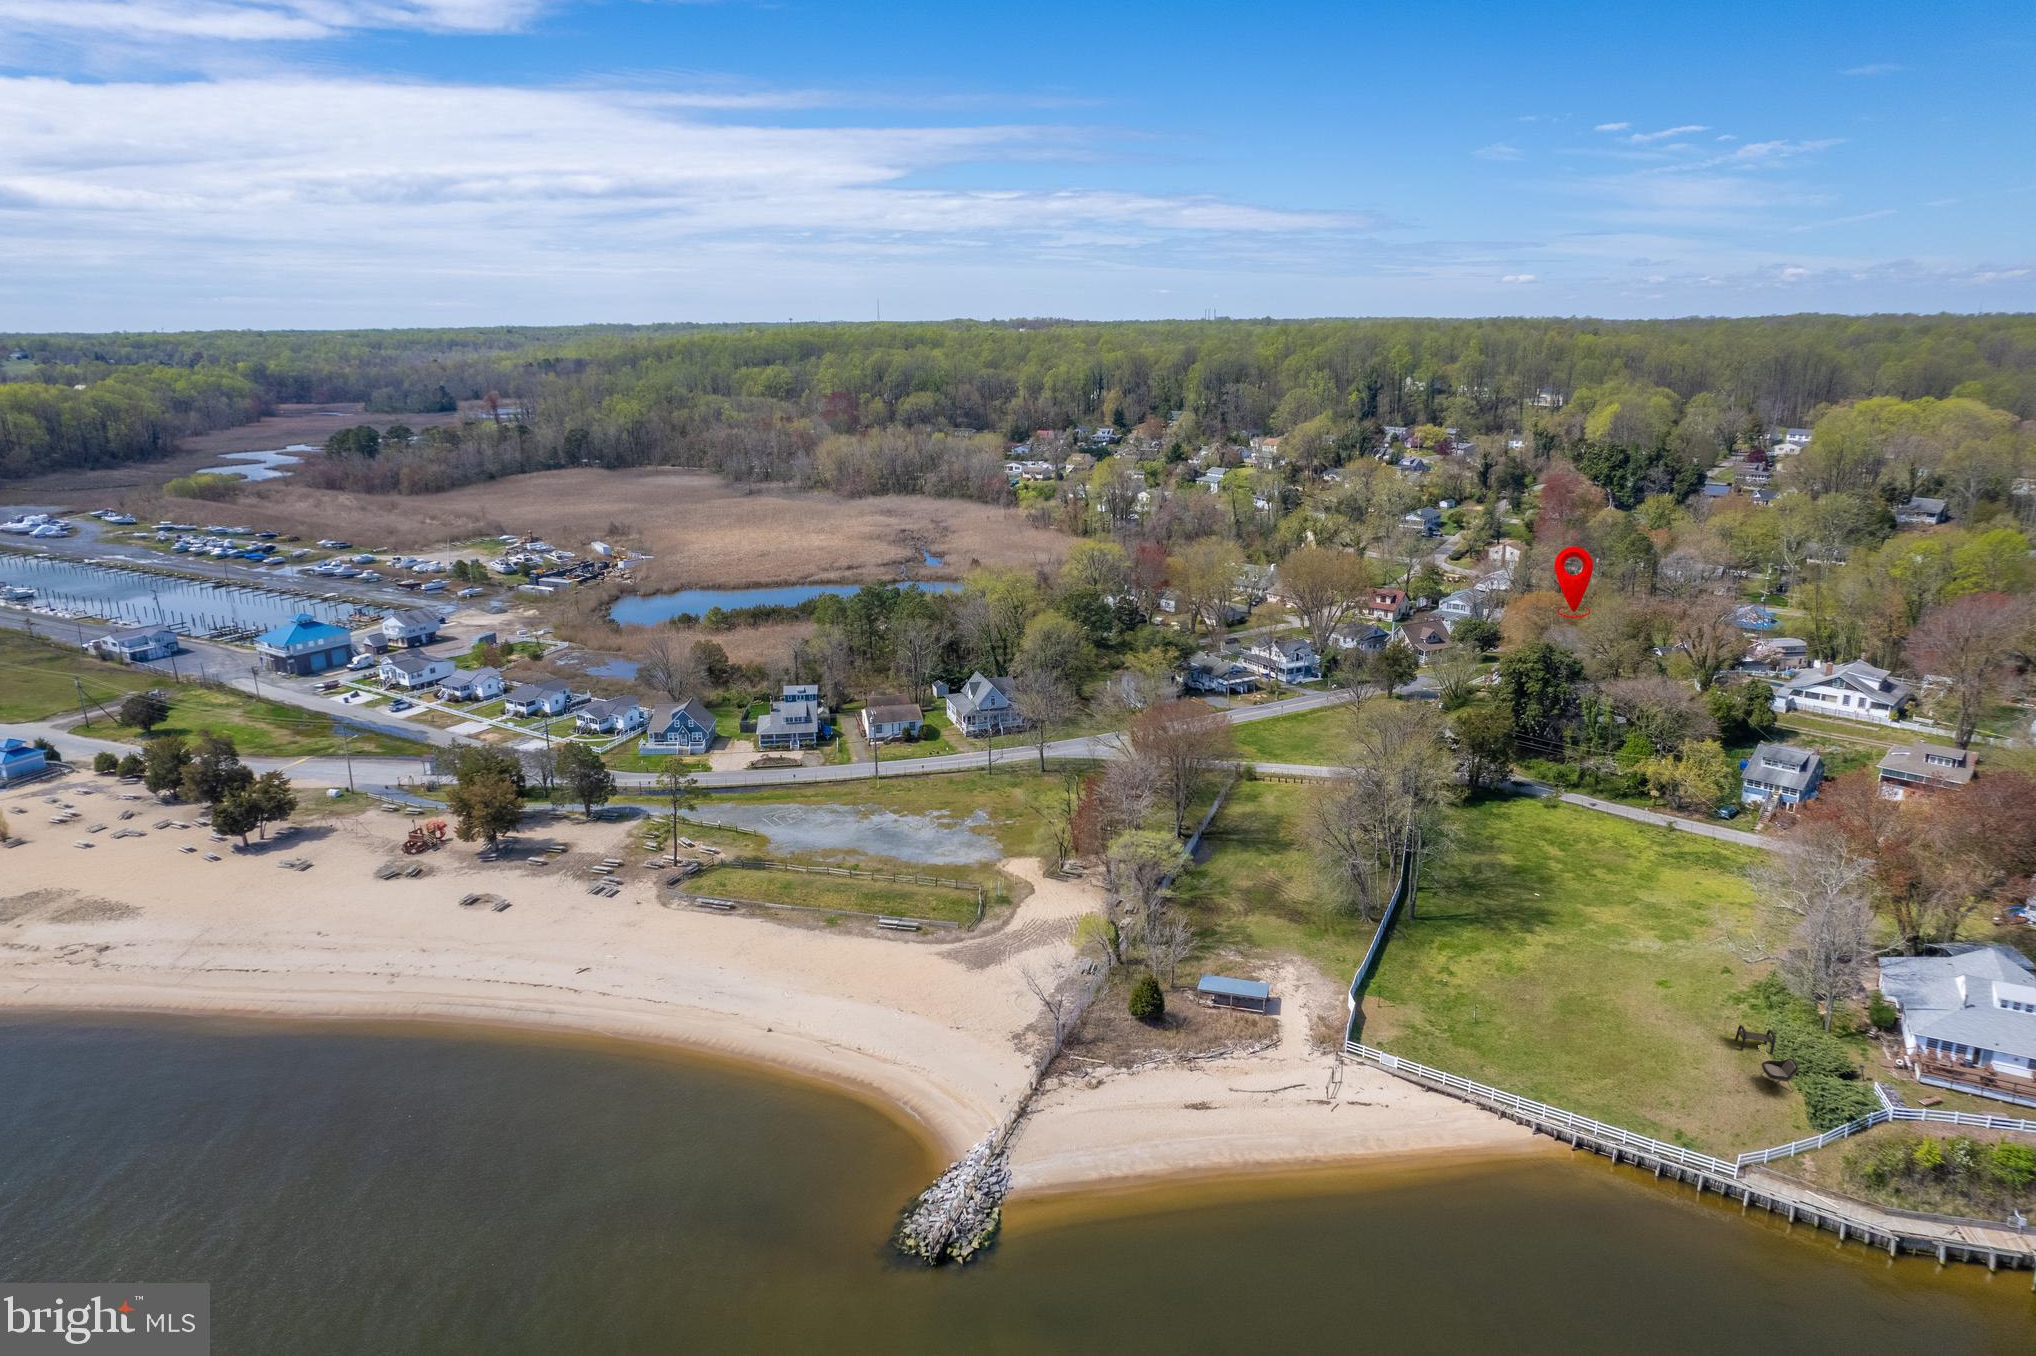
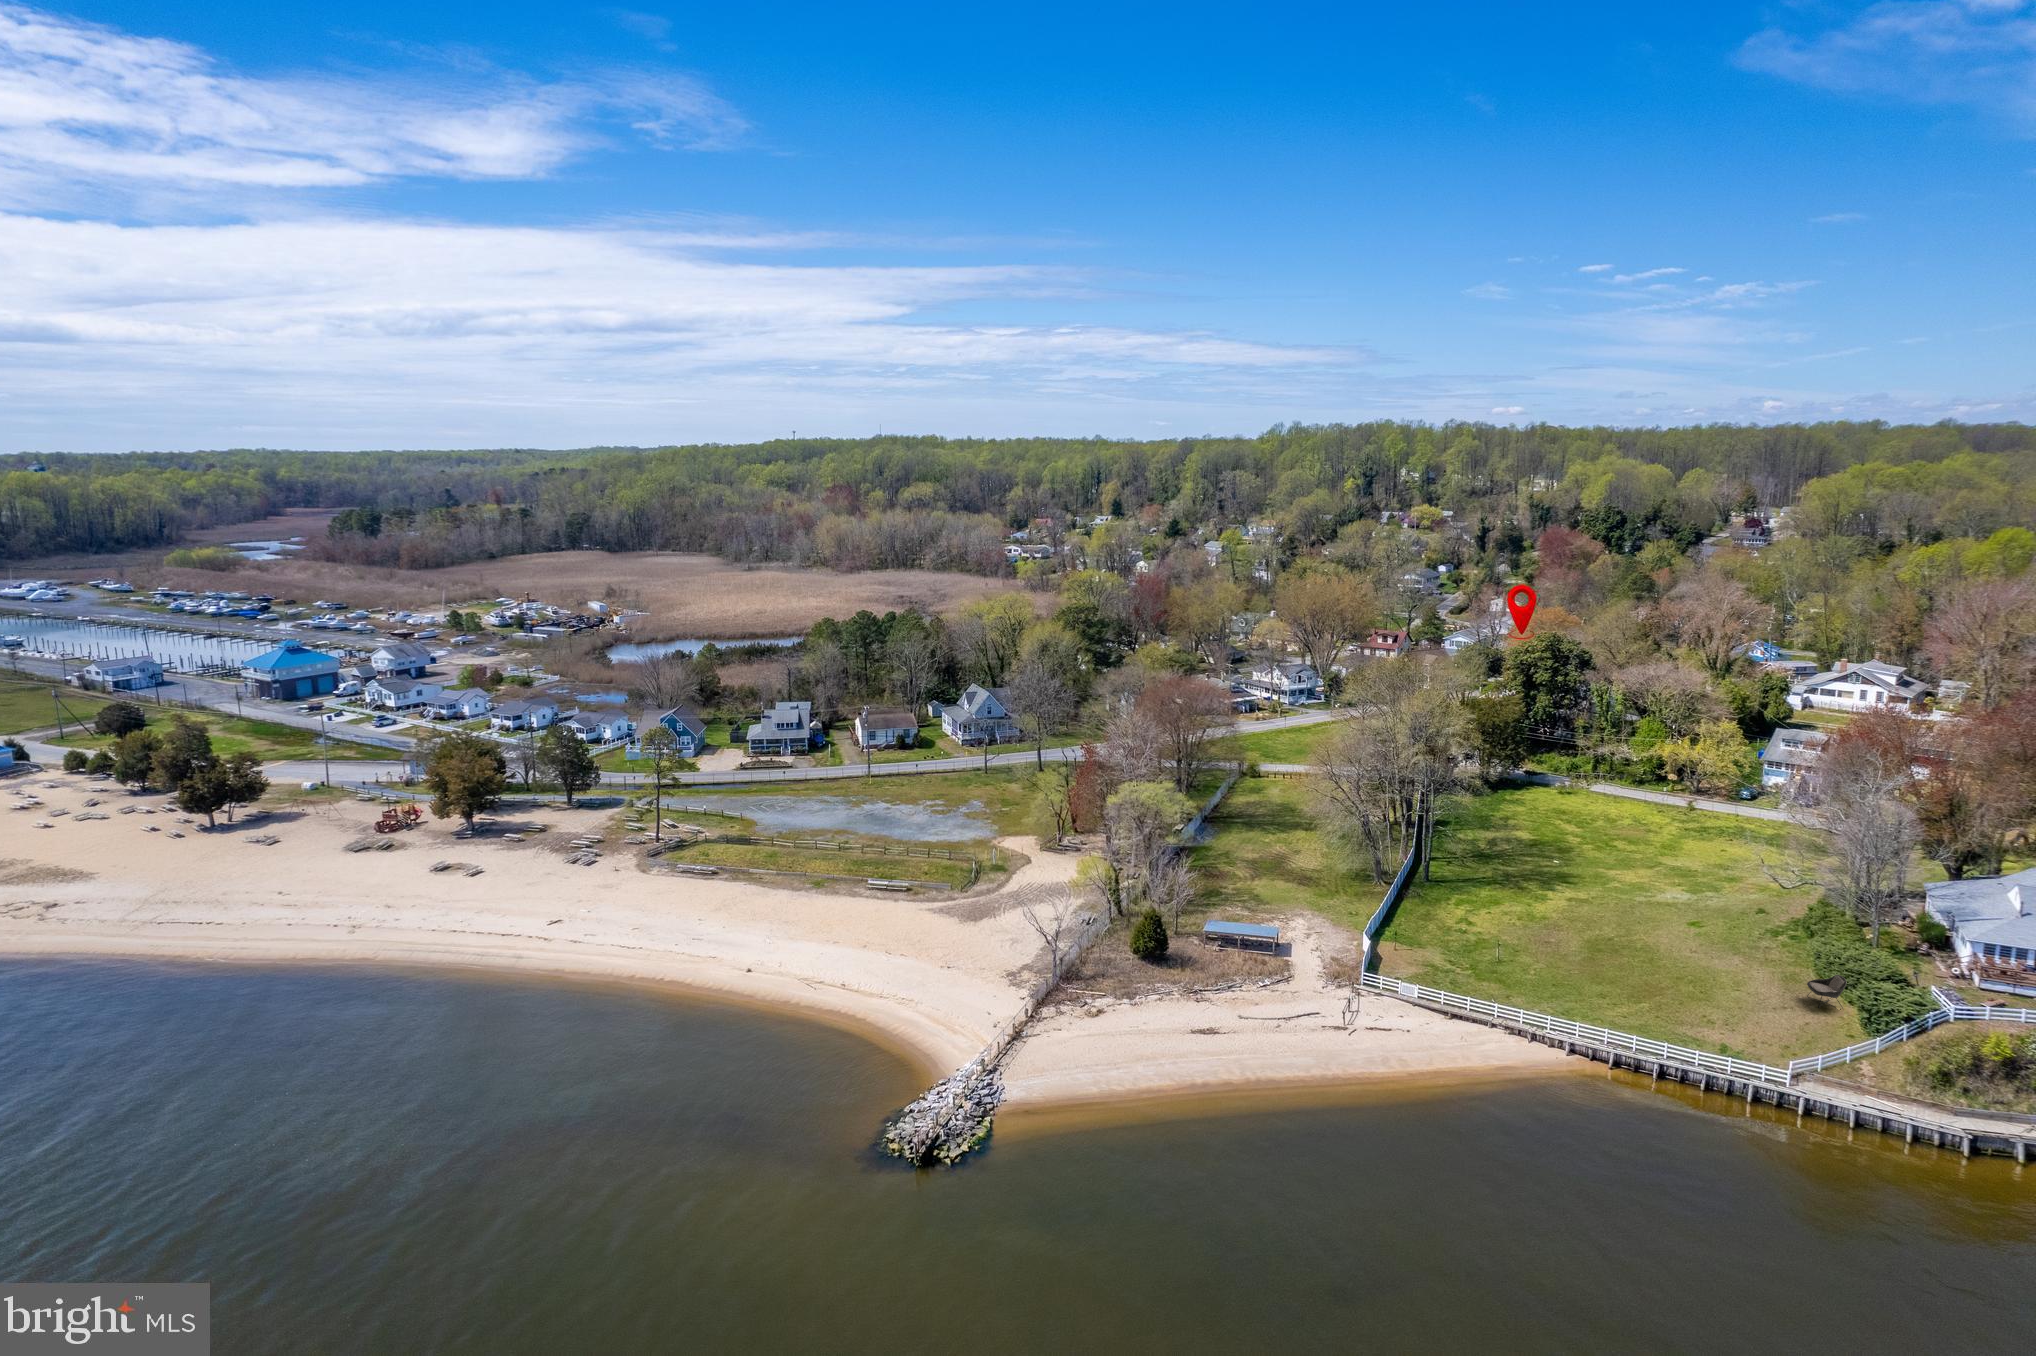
bench: present [1735,1025,1776,1054] -> none [1777,951,1820,980]

